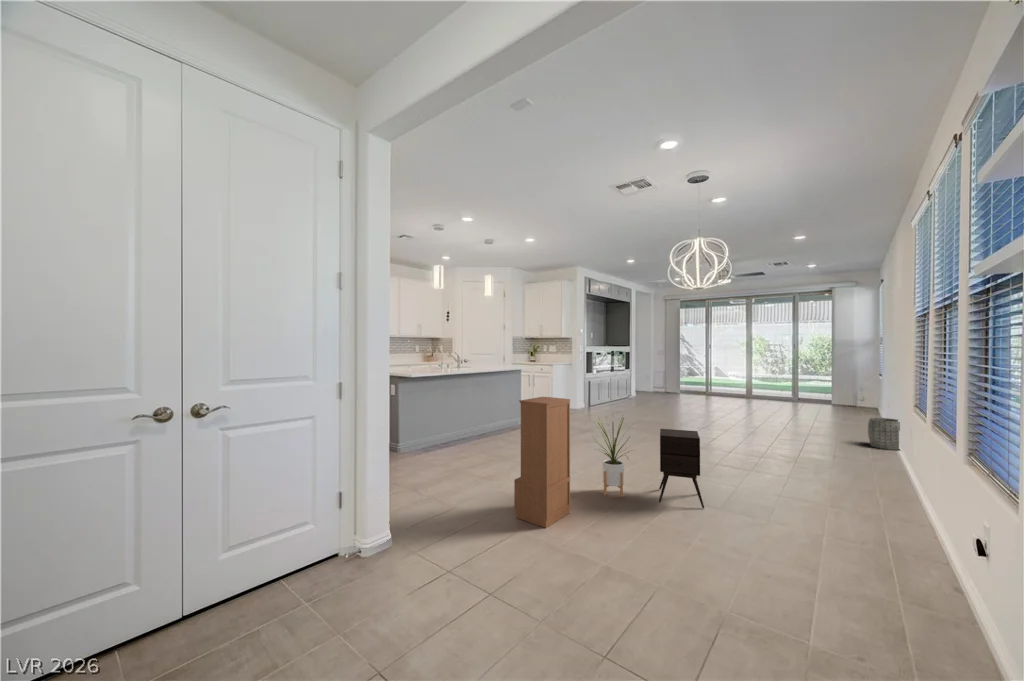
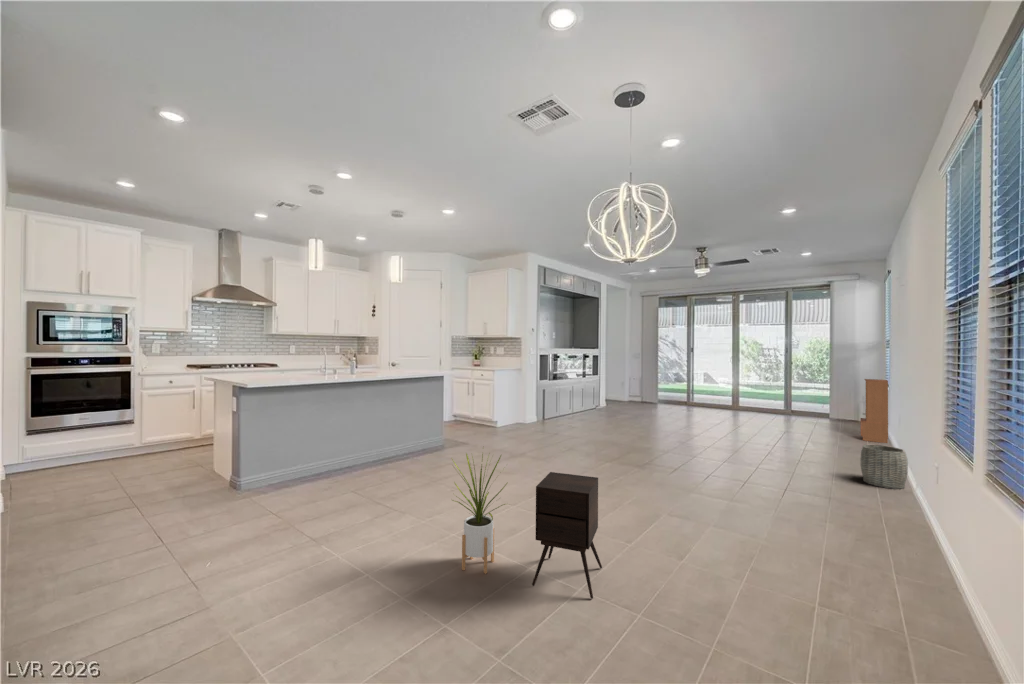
bookcase: present [514,397,570,528] -> present [860,379,888,443]

